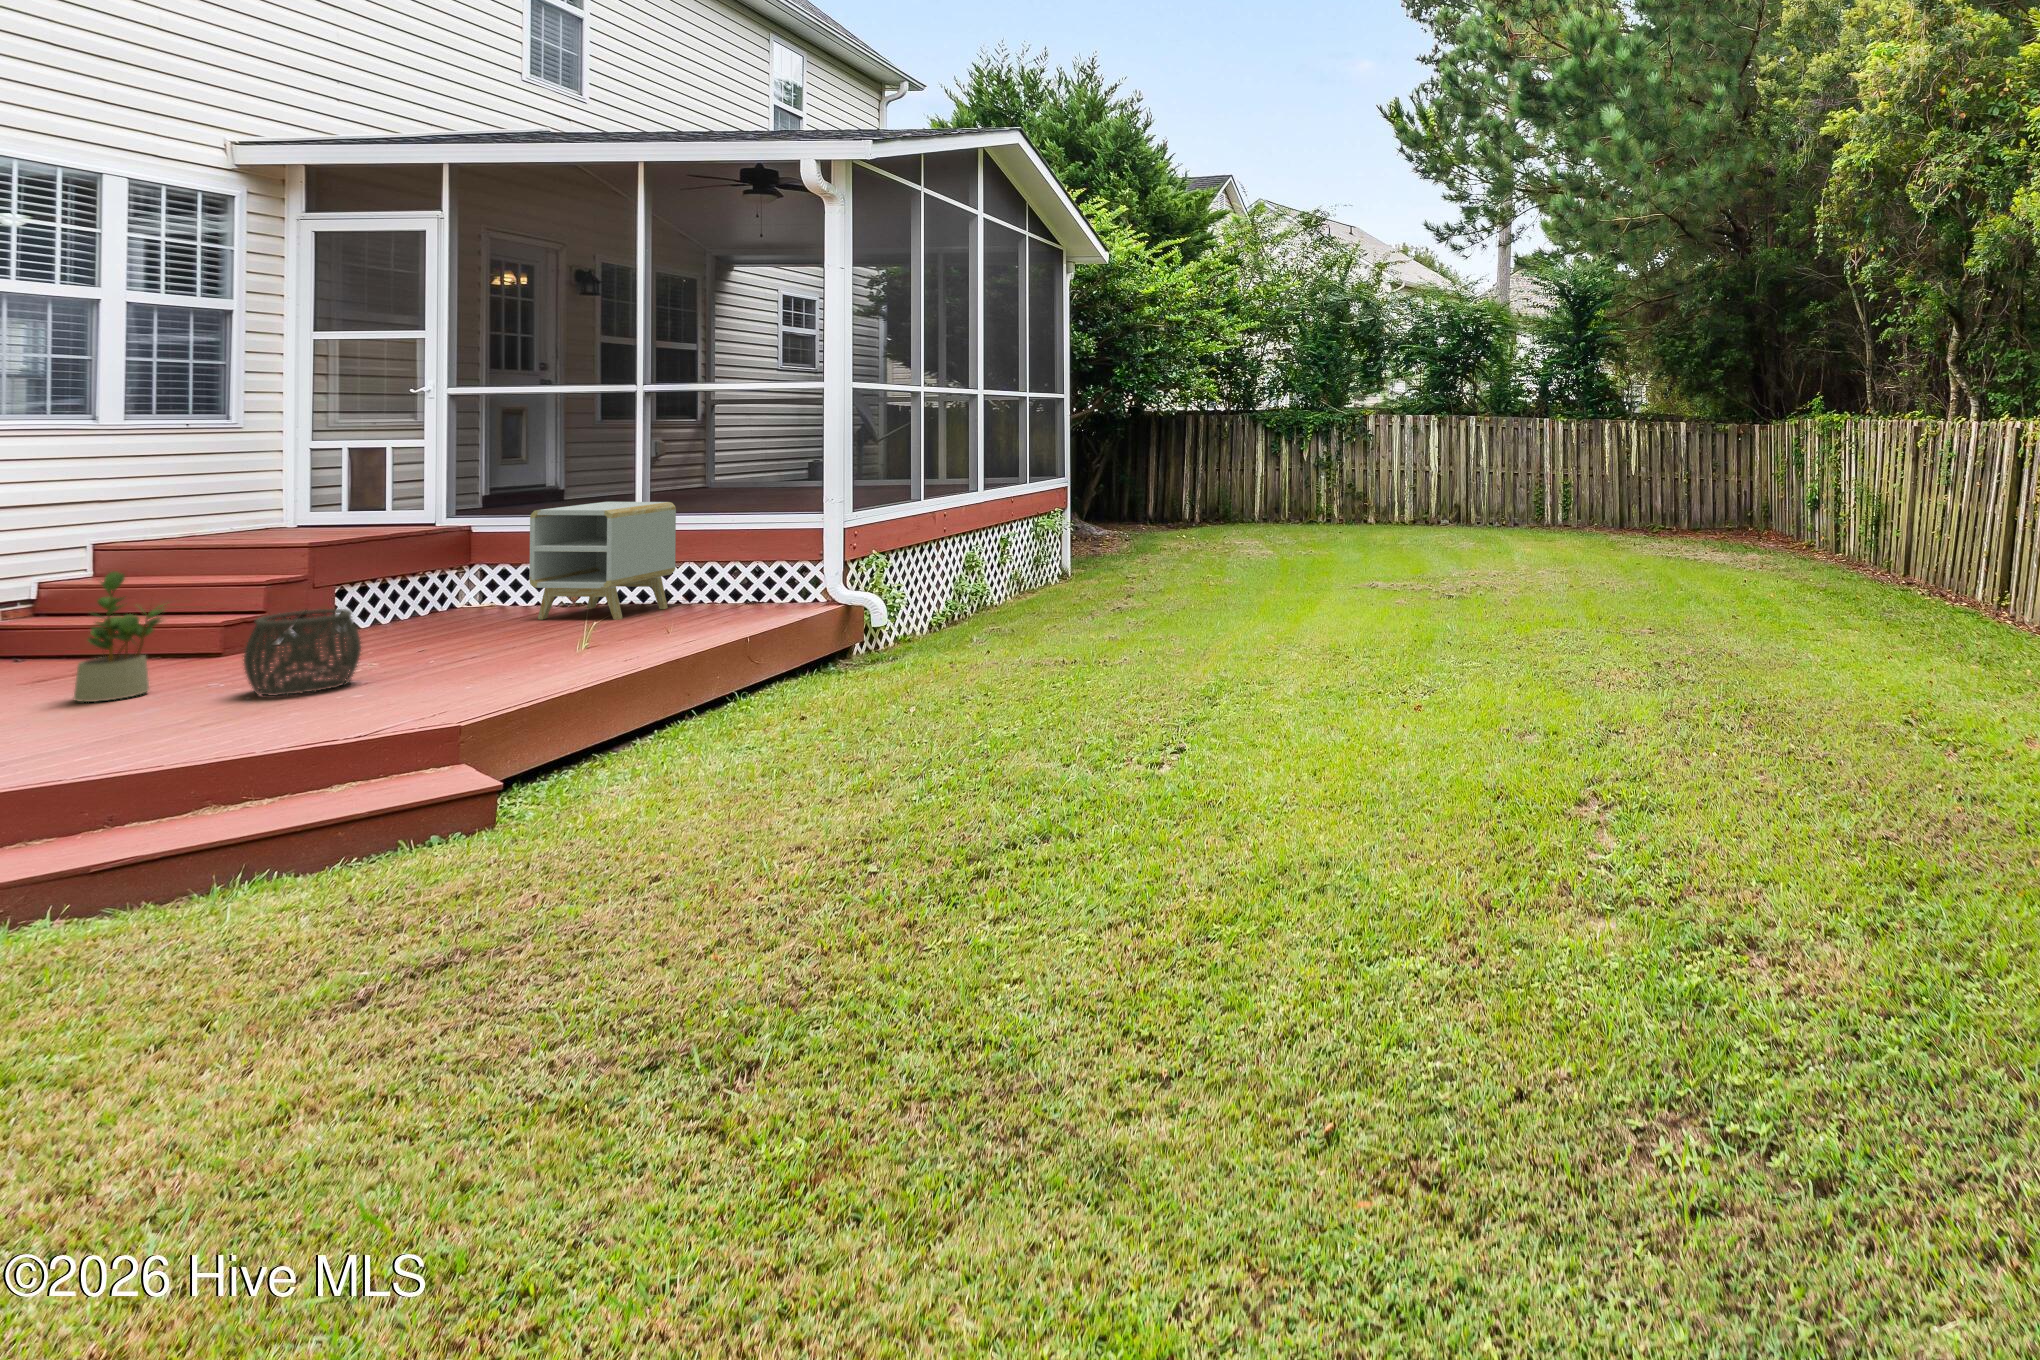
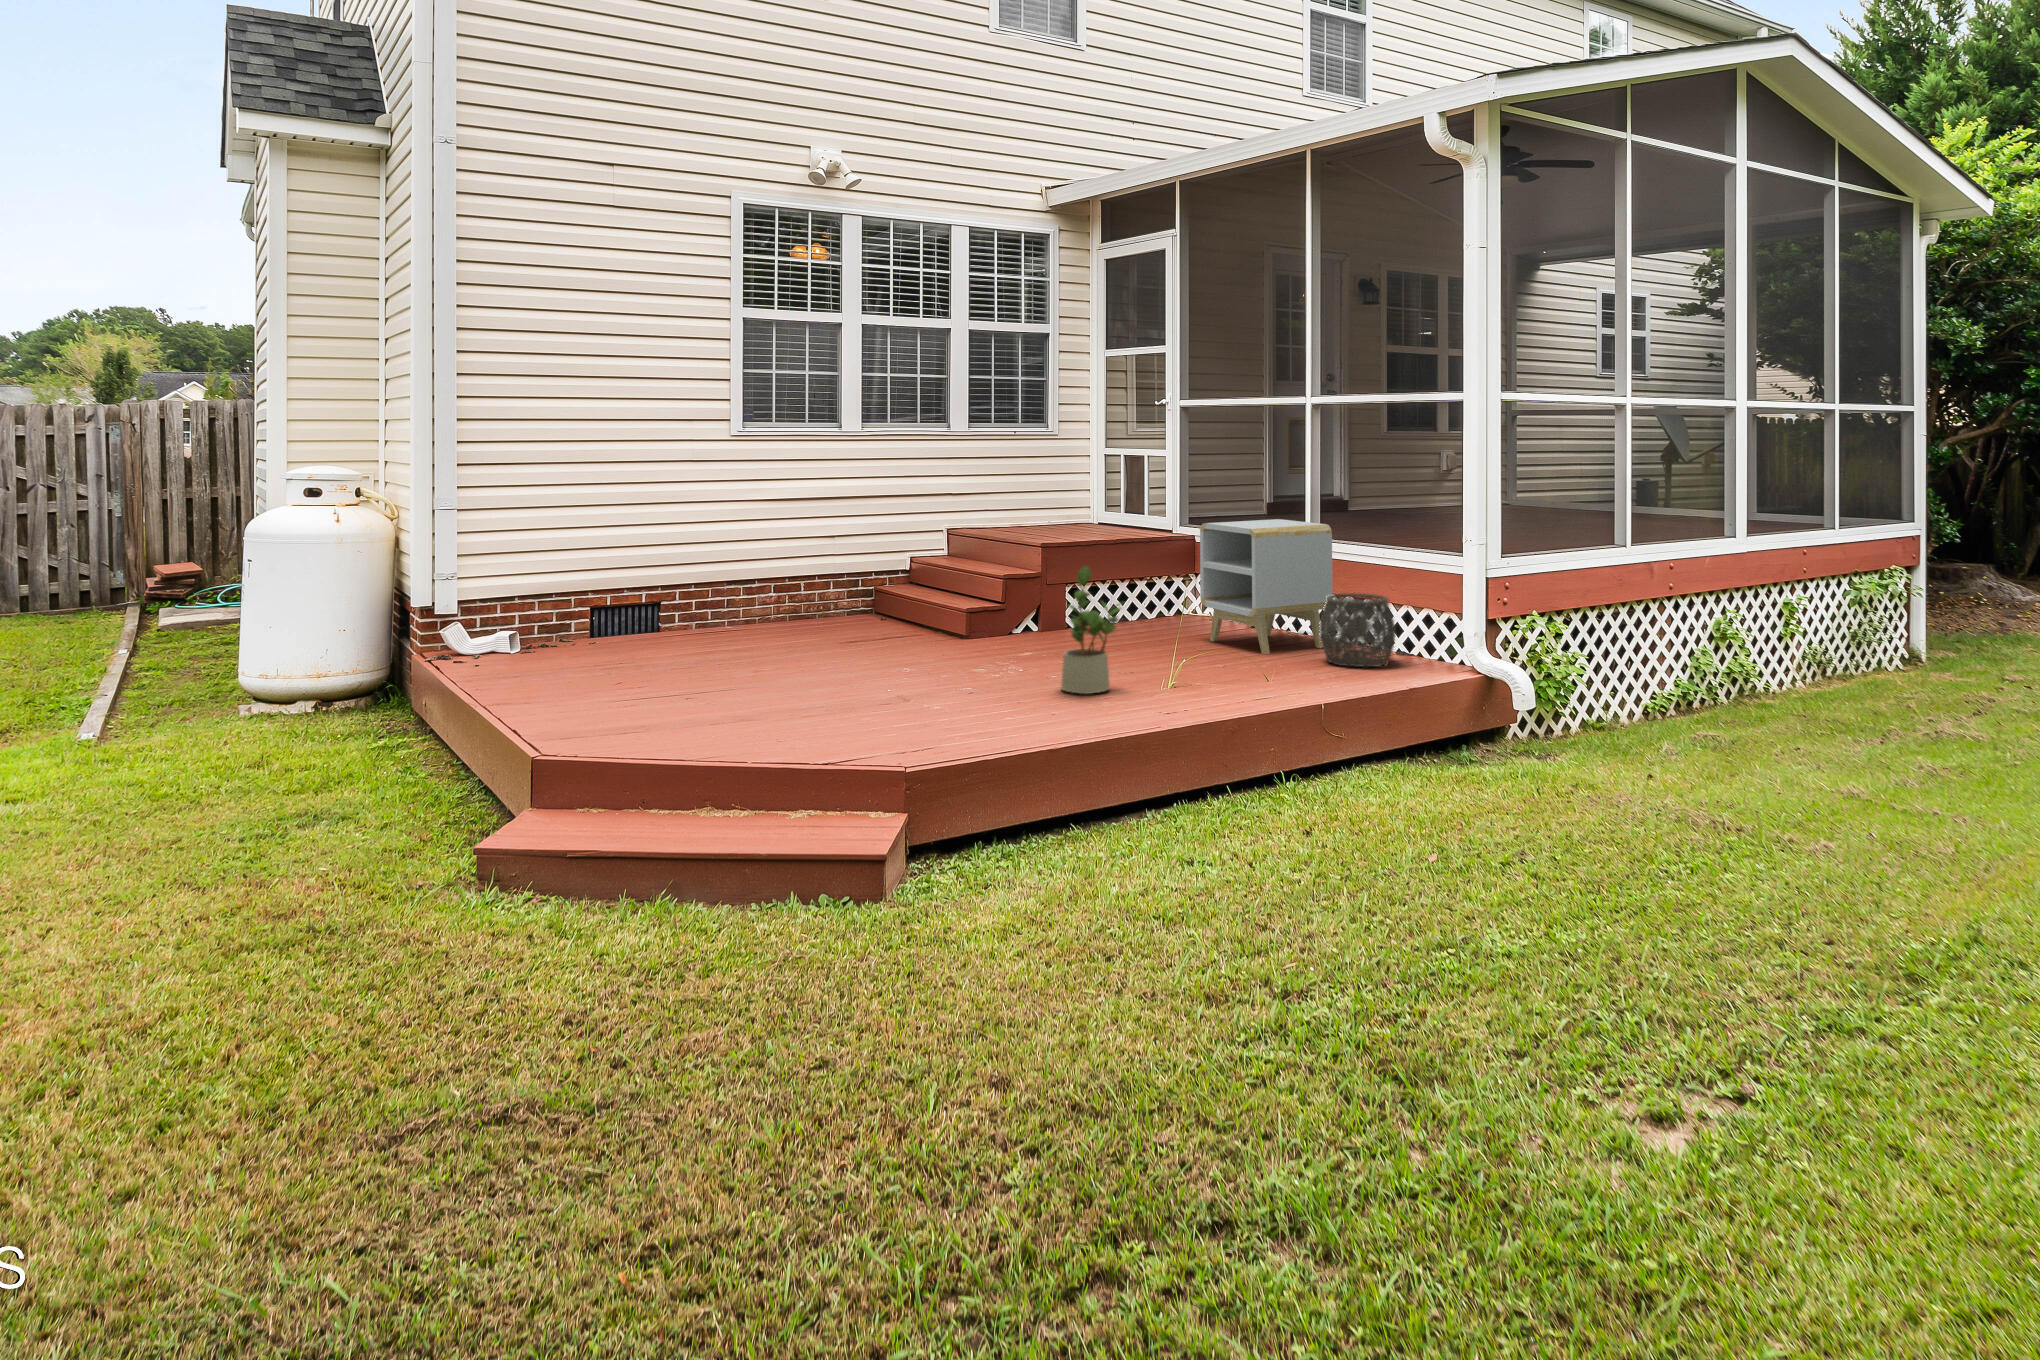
potted plant: present [73,571,164,702] -> present [1061,566,1121,694]
woven basket: present [243,609,361,696] -> present [1320,593,1395,667]

